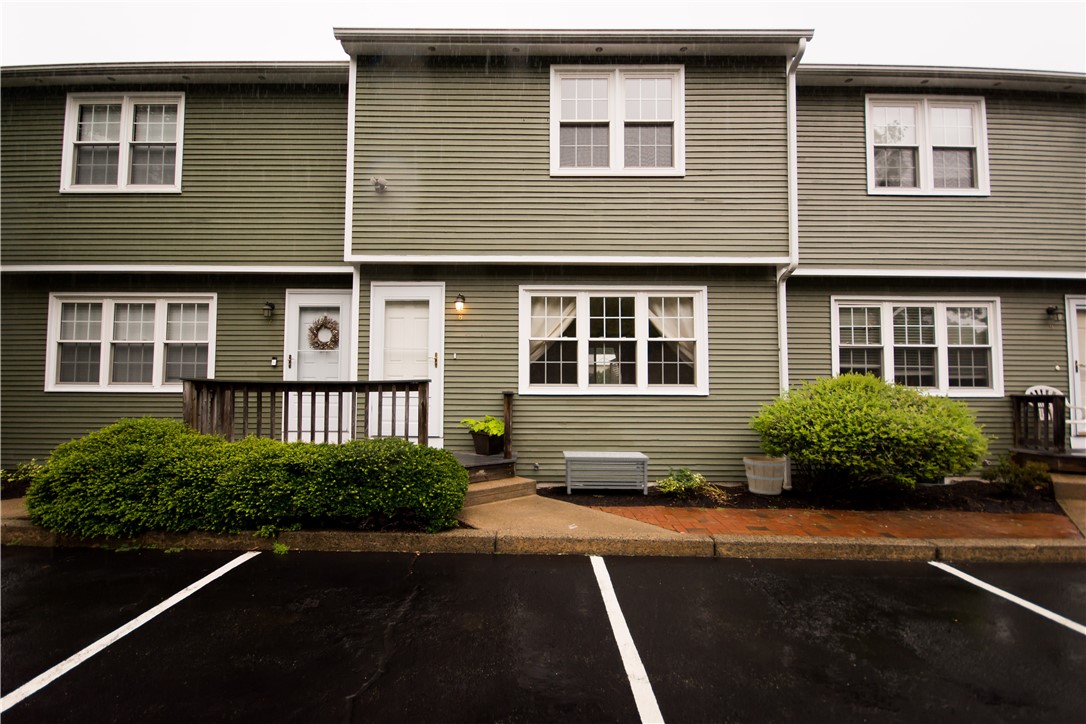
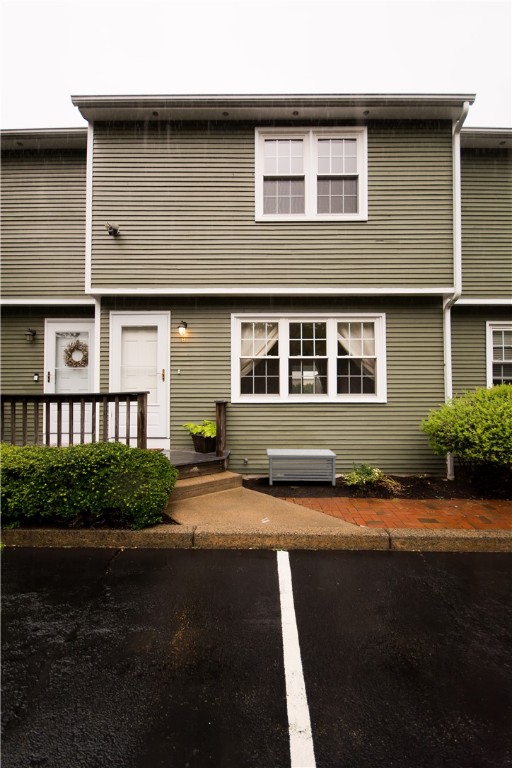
wooden bucket: present [743,456,787,495] -> none [414,452,451,485]

